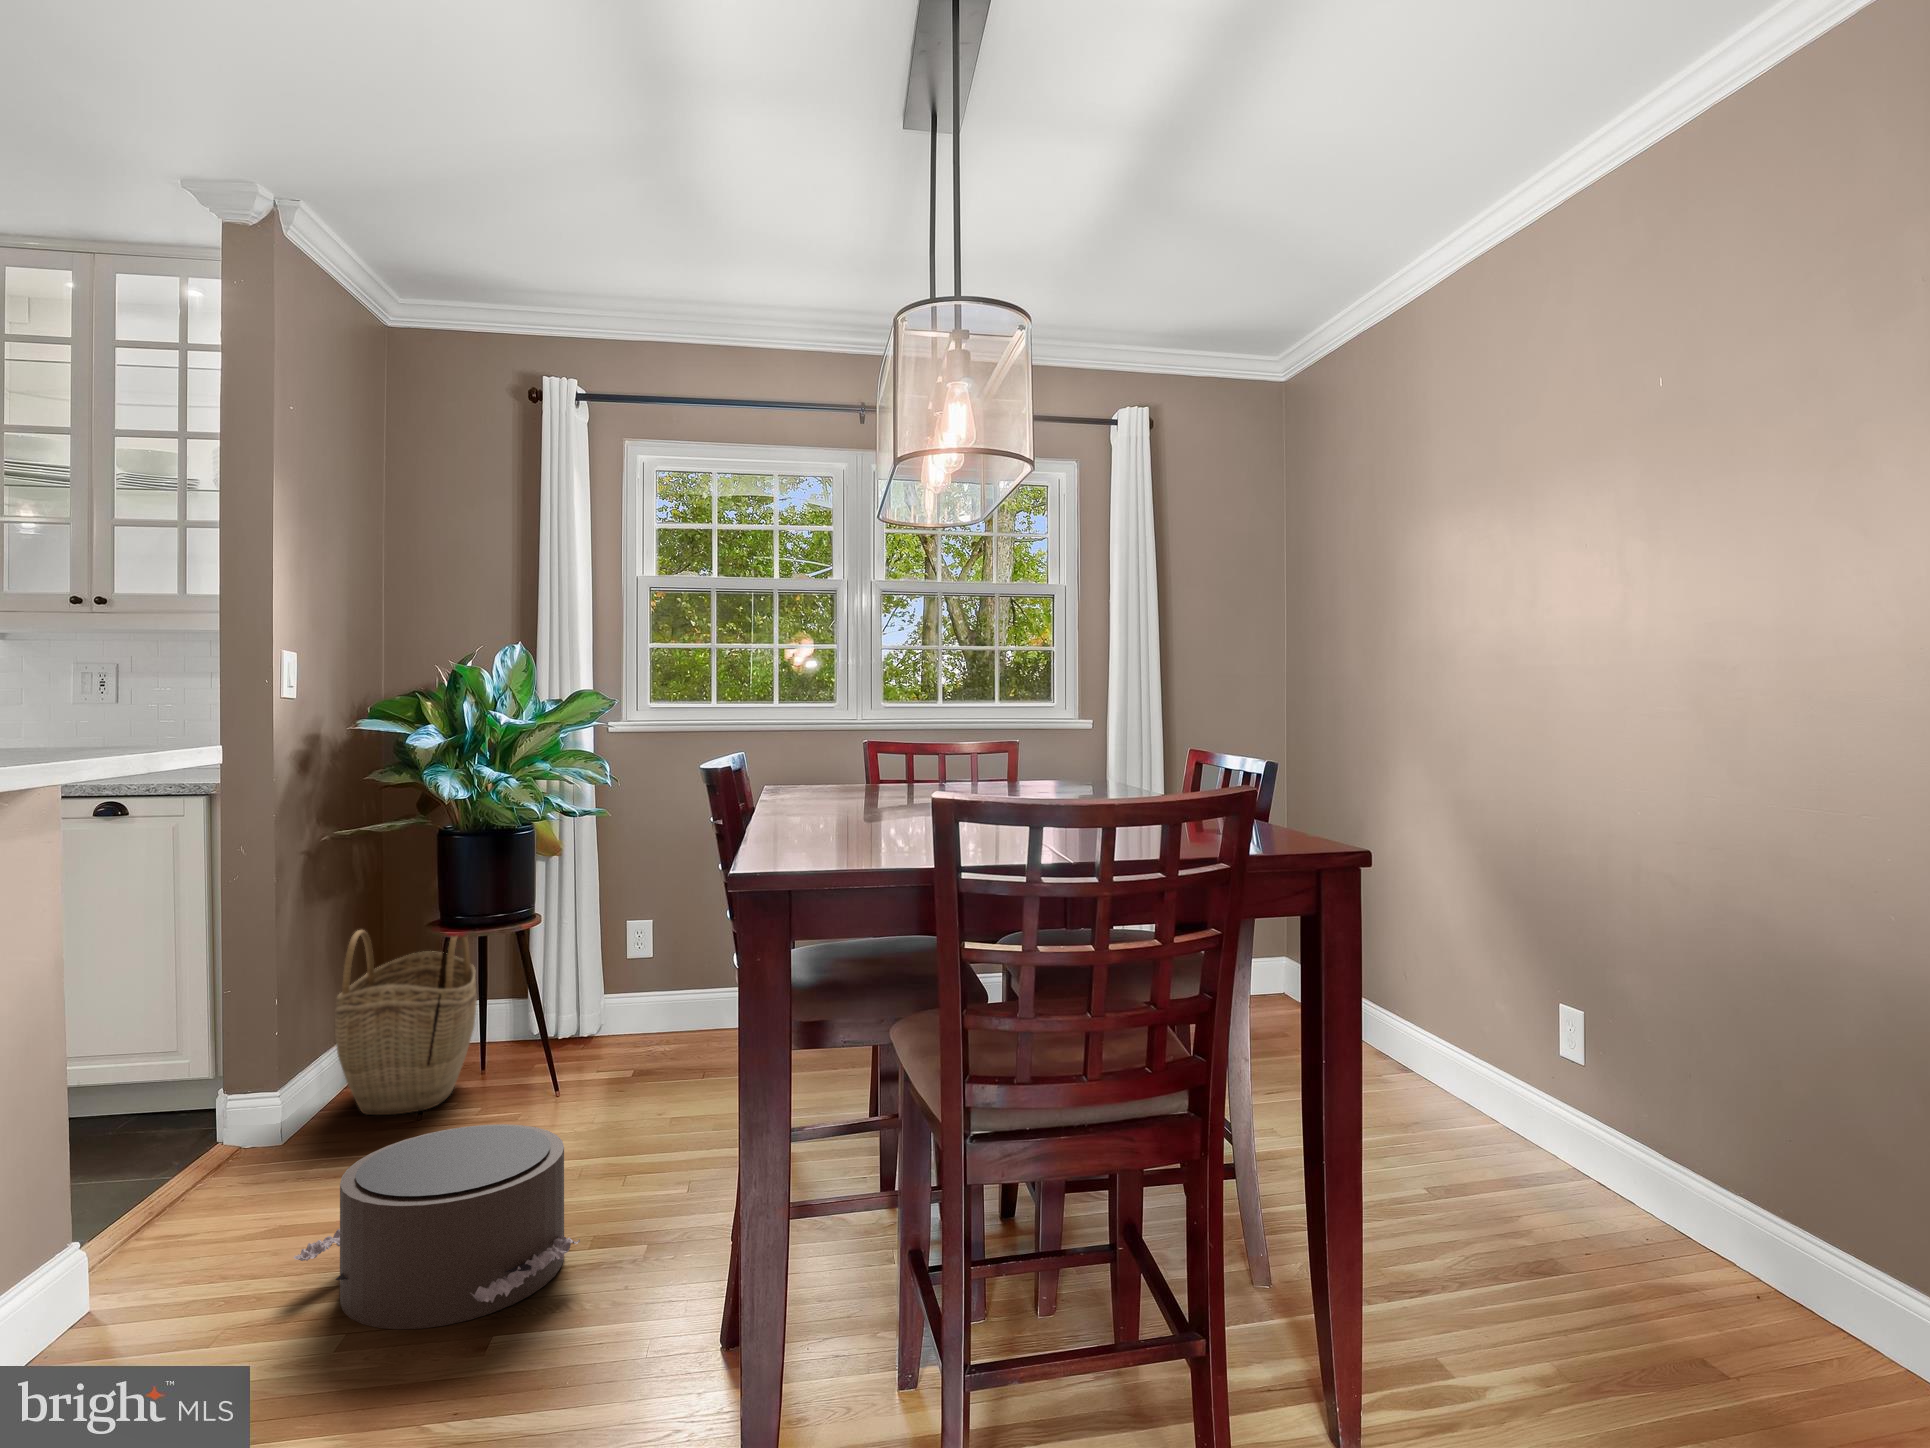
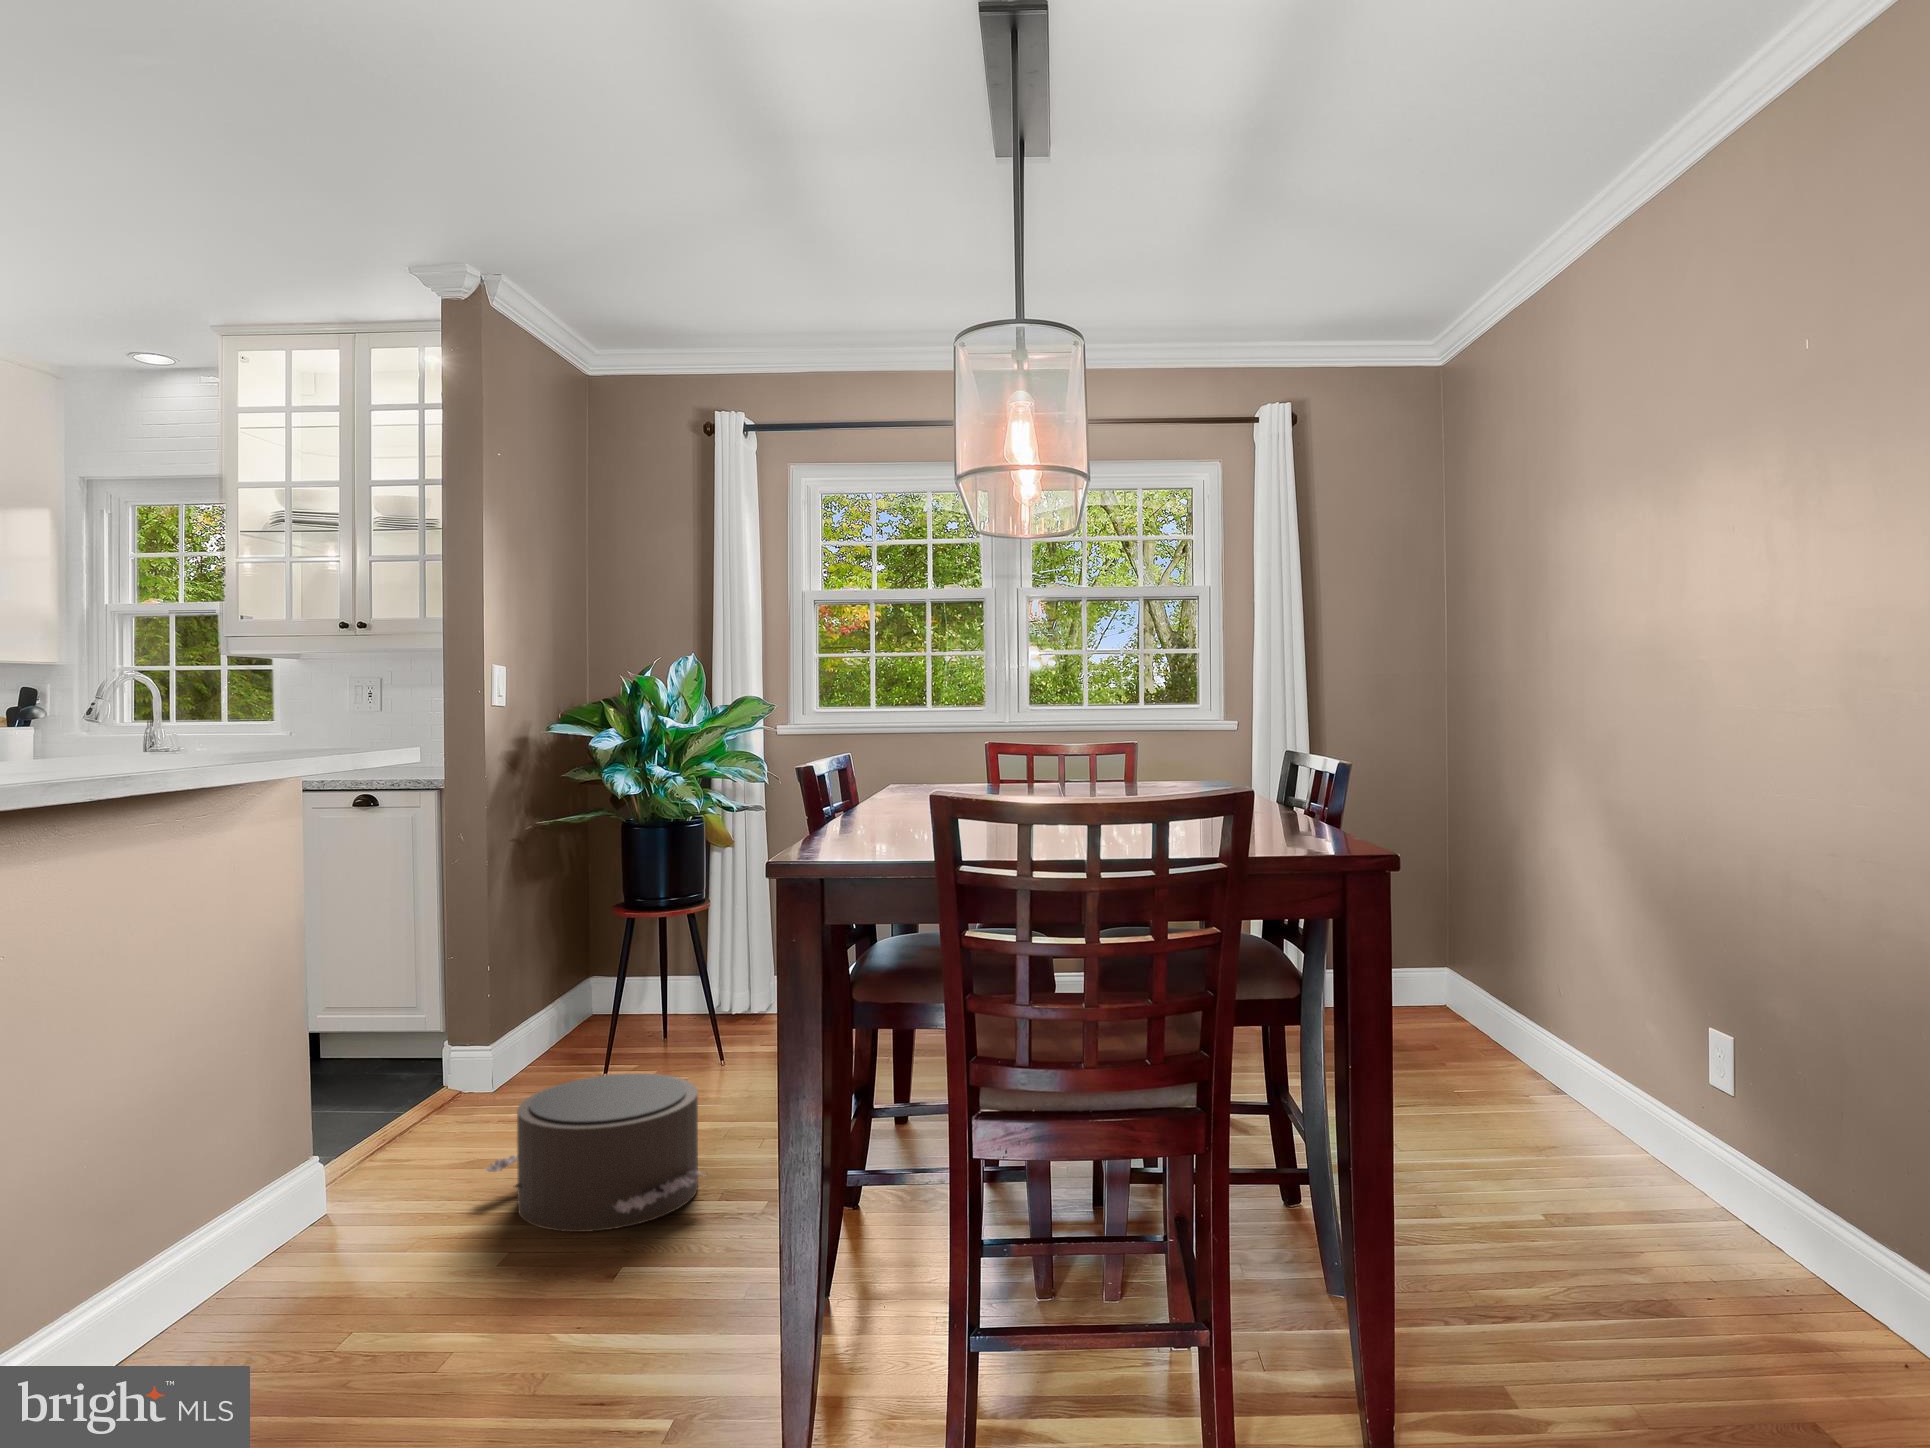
woven basket: present [335,930,477,1115] -> none [537,908,656,1072]

